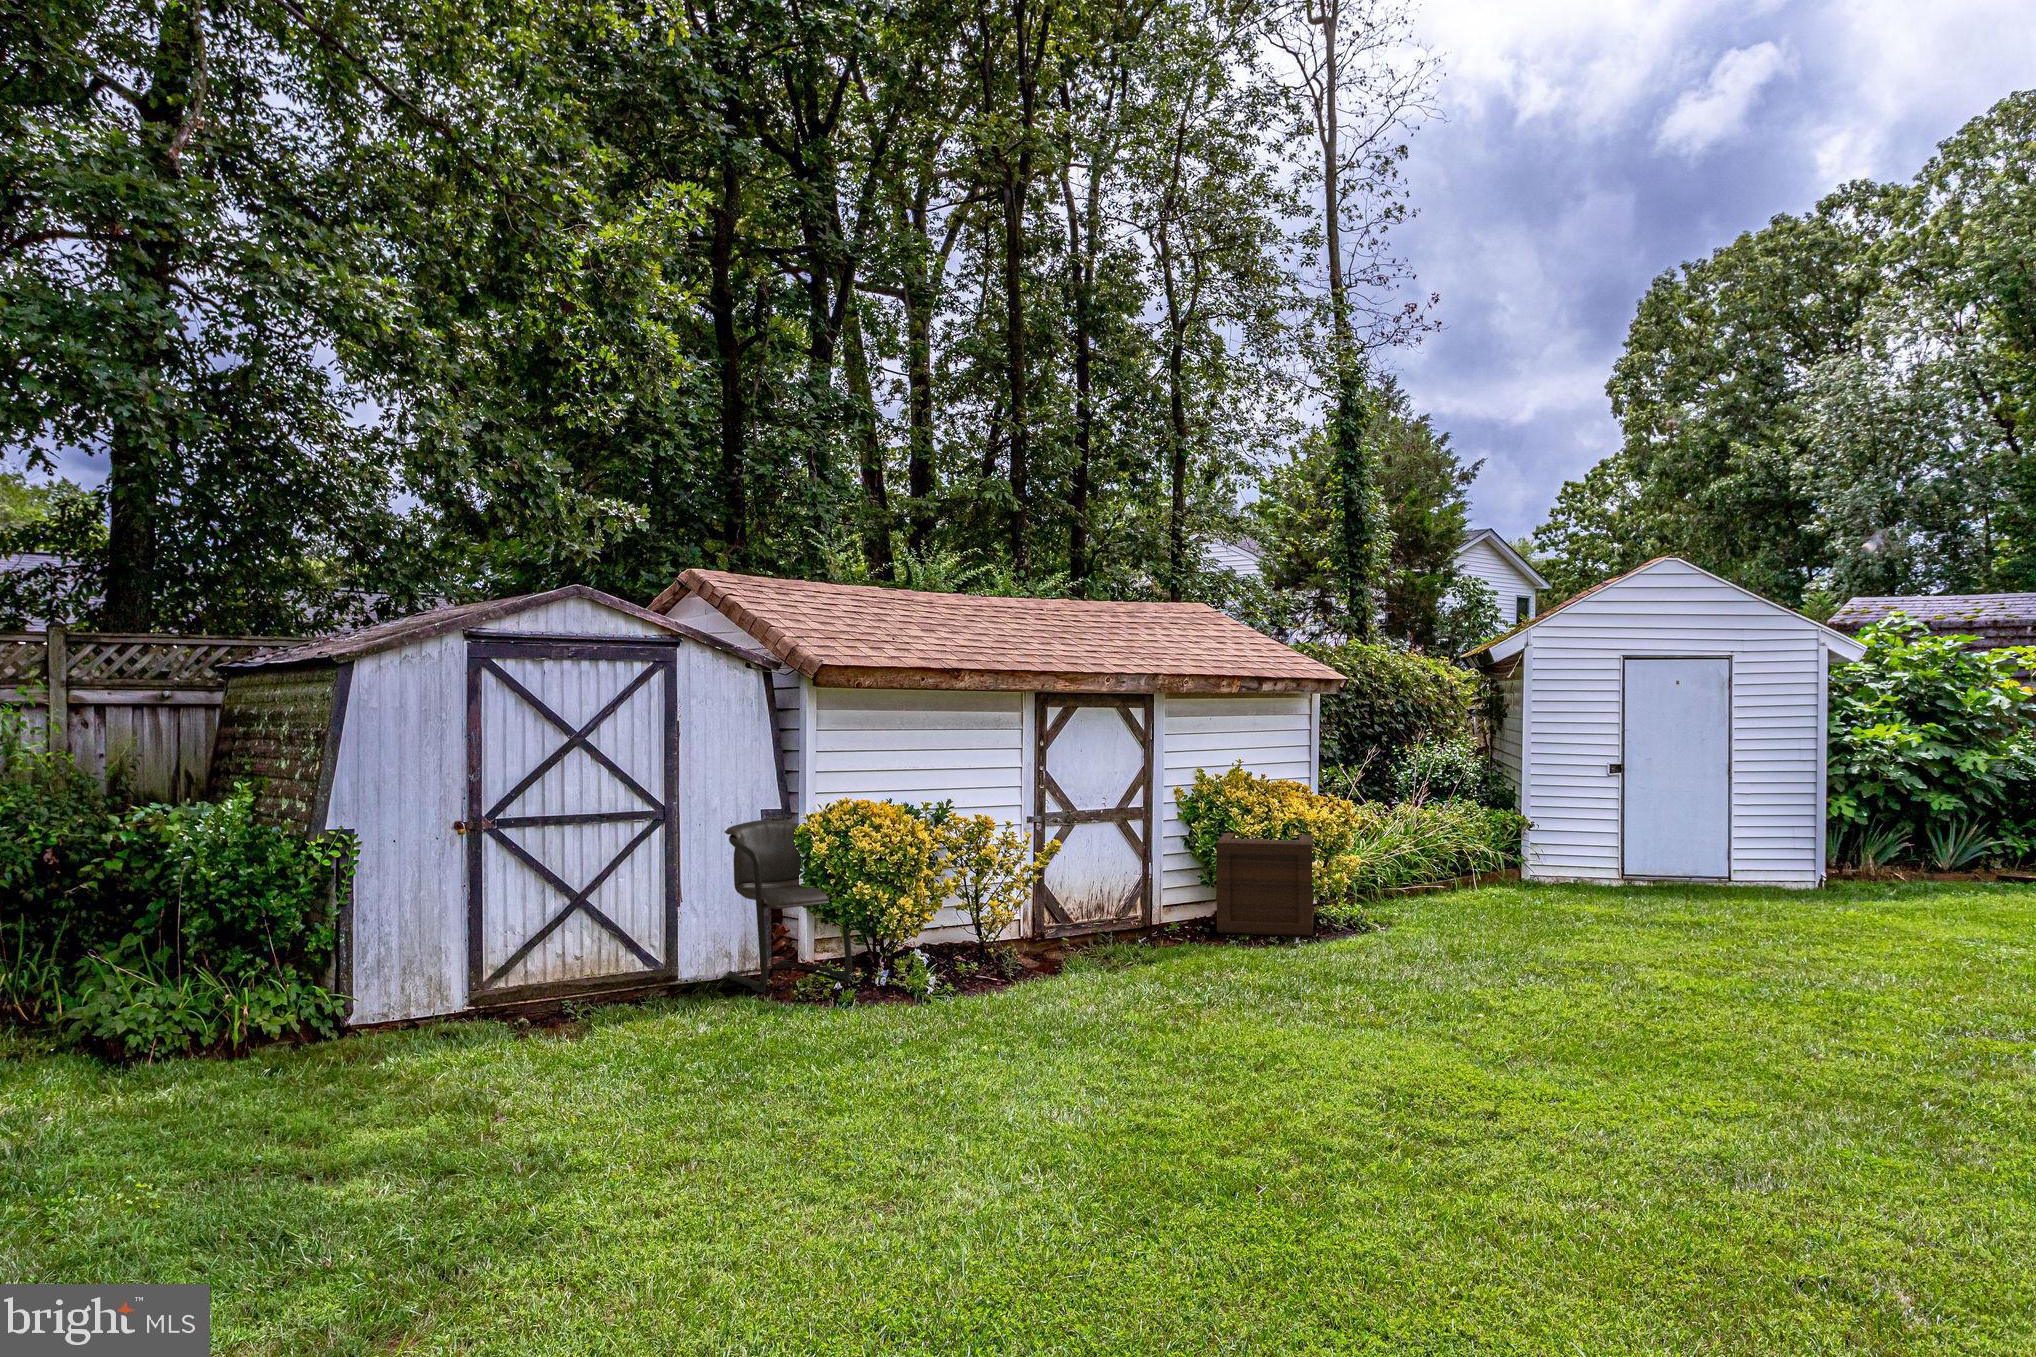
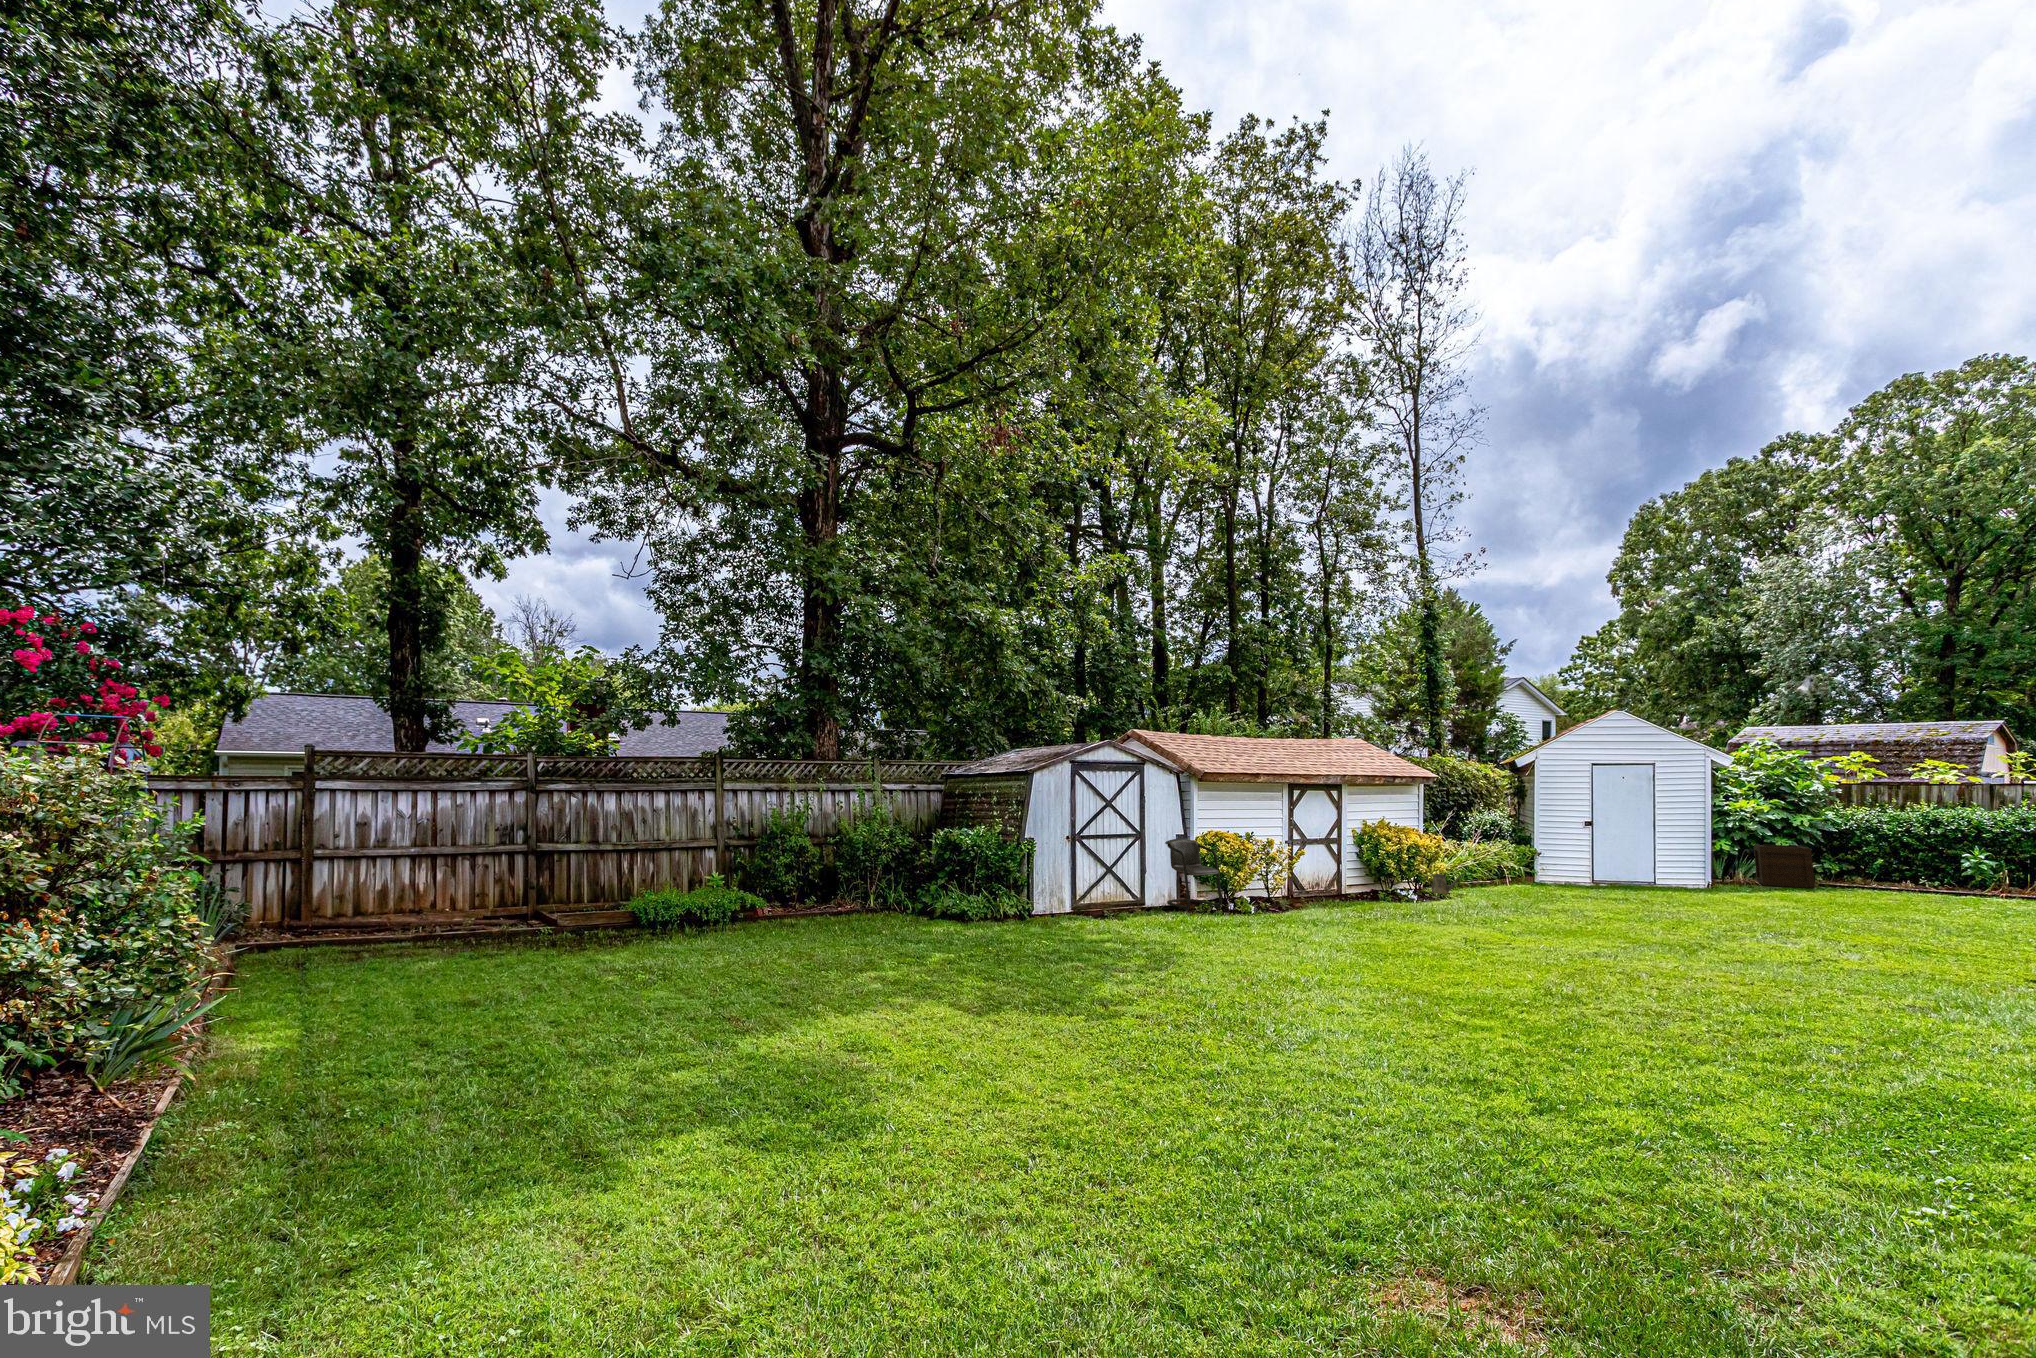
wooden crate: present [1216,833,1313,936] -> present [1754,844,1815,889]
watering can: none [1317,876,1391,919] -> present [1426,873,1464,894]

